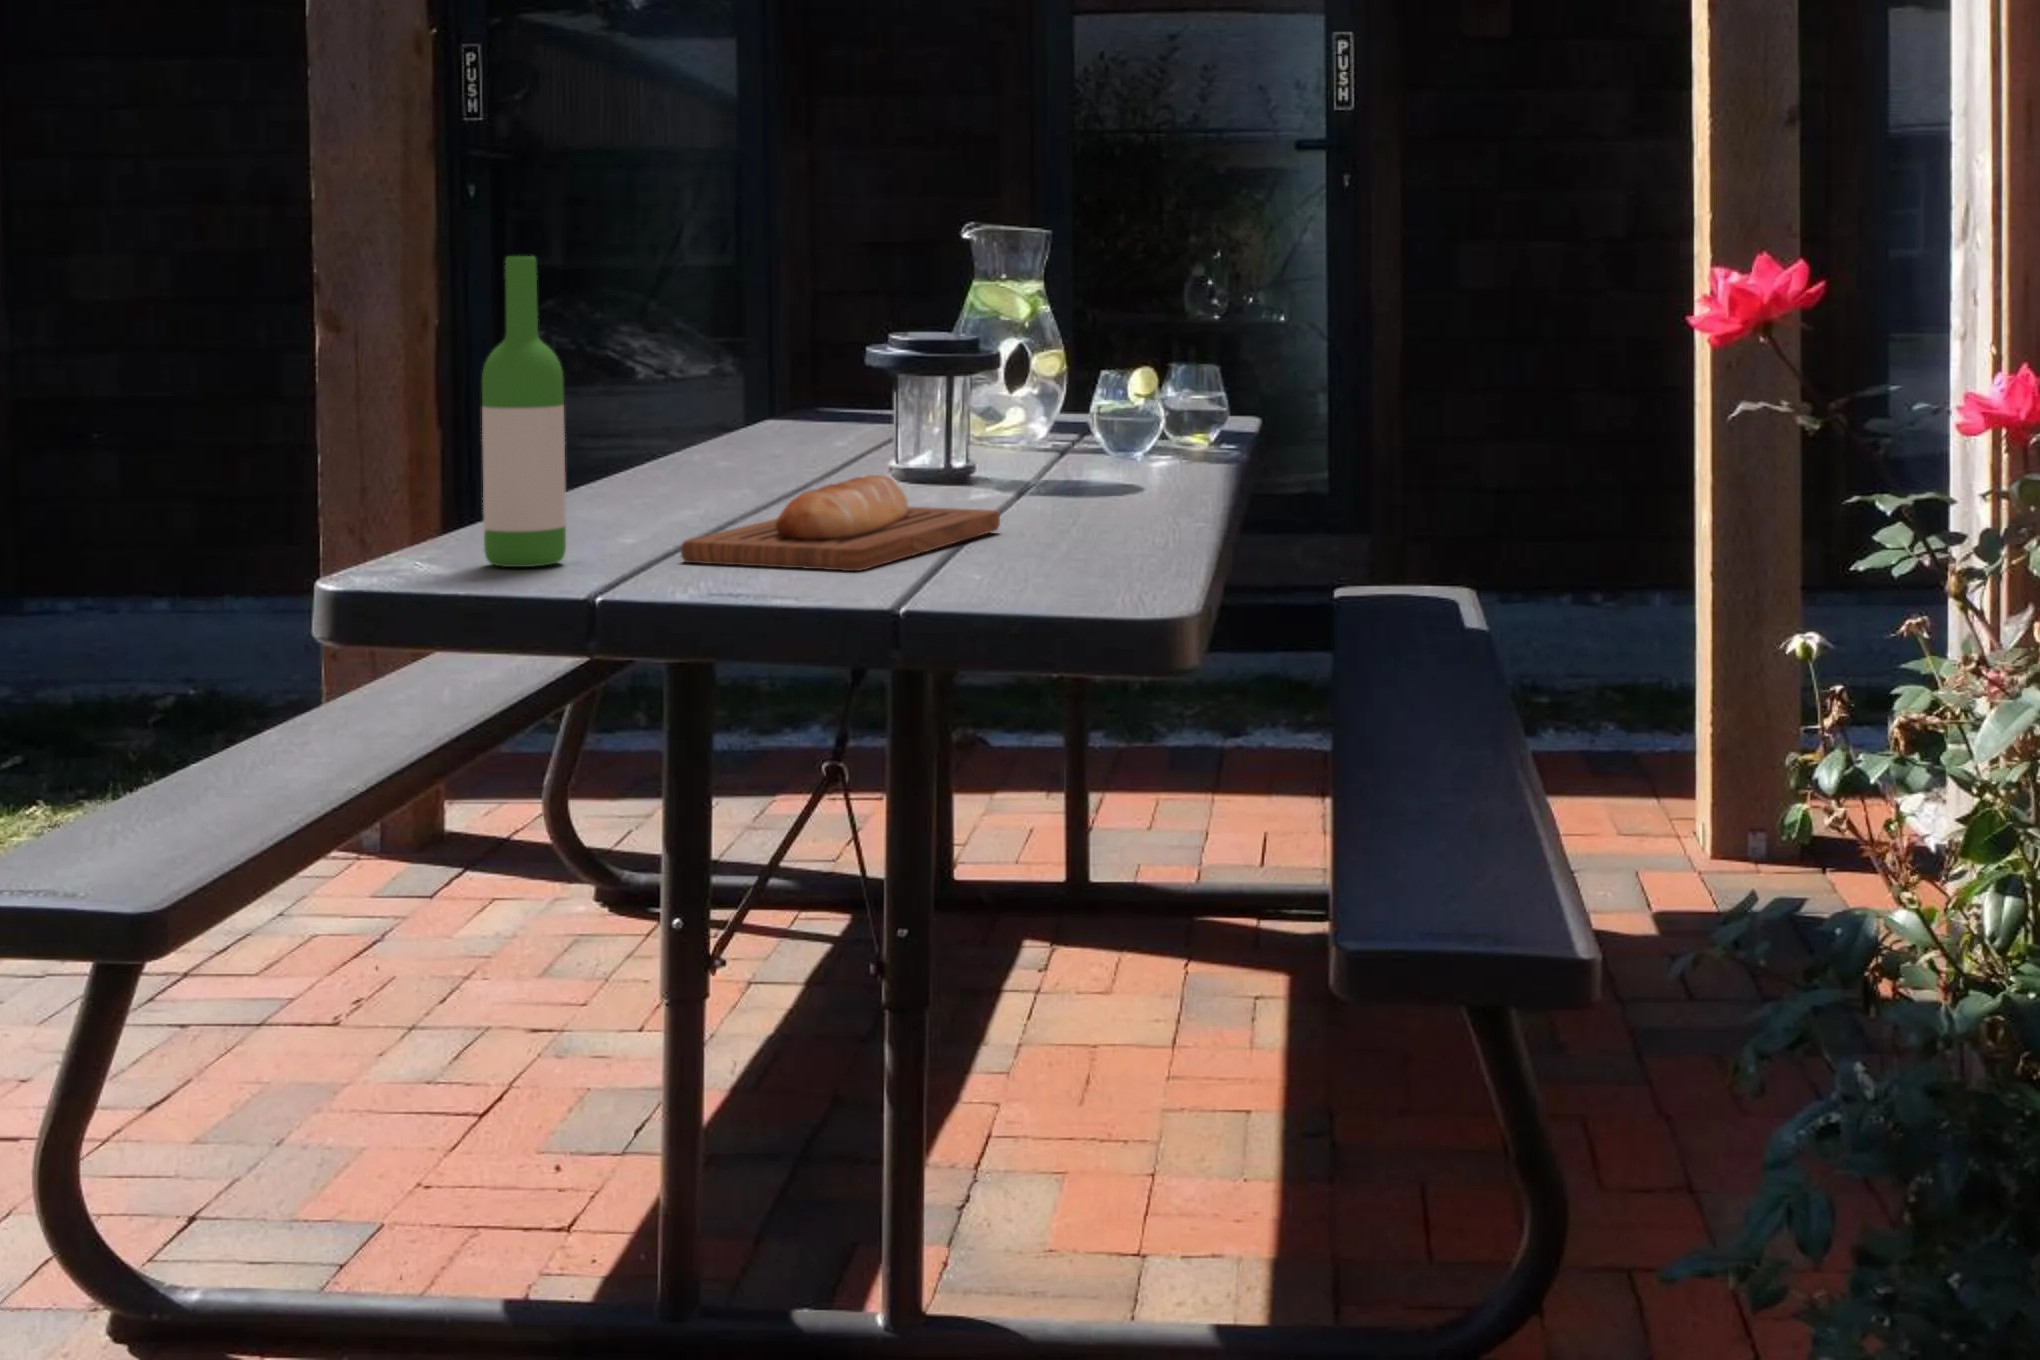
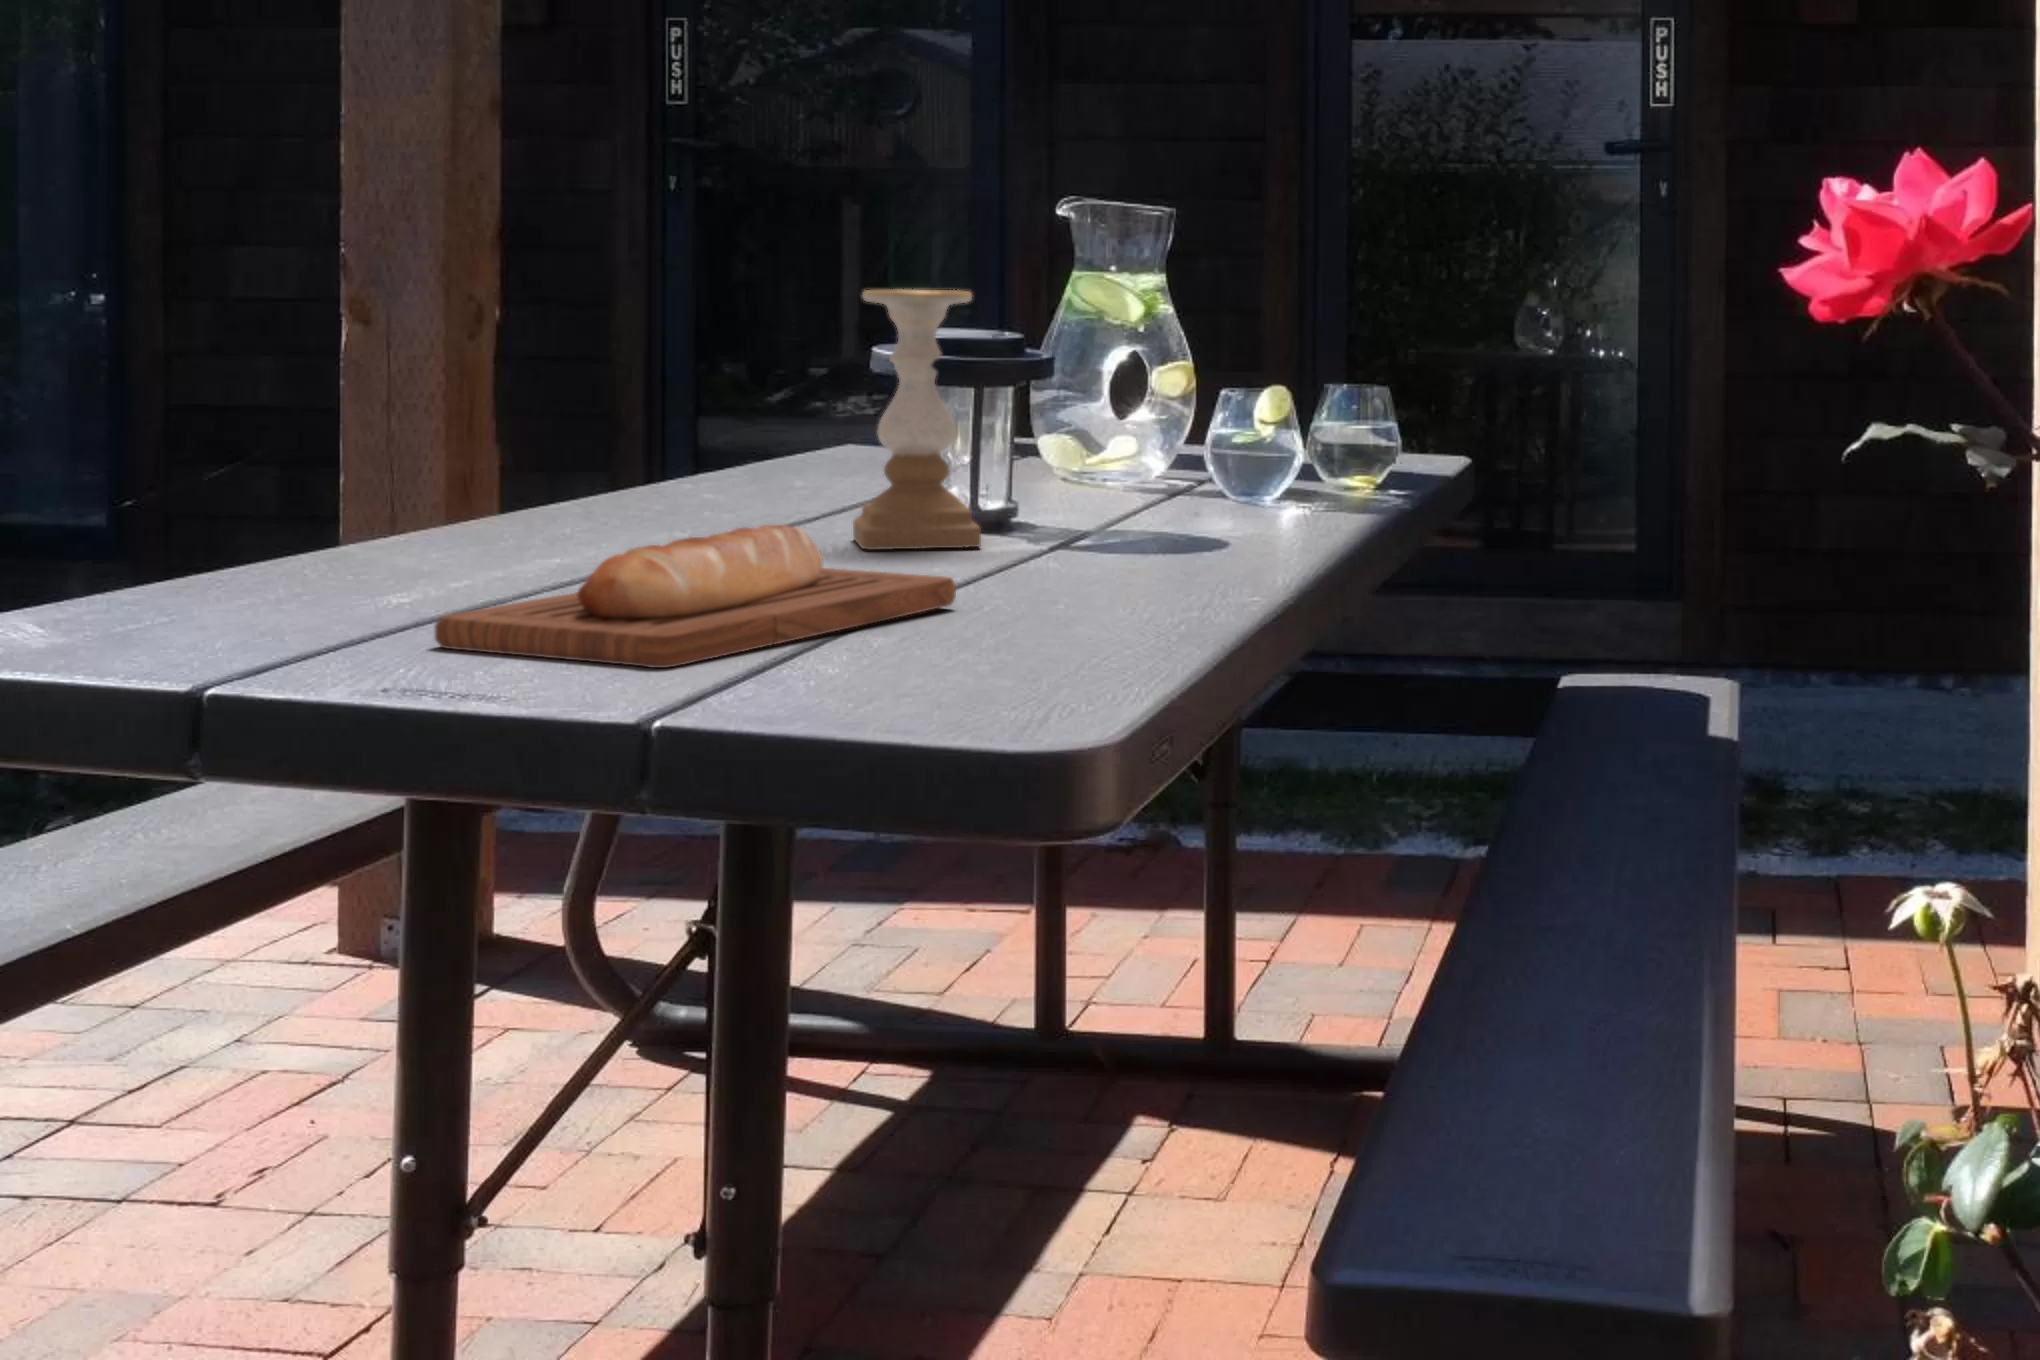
wine bottle: present [482,256,566,567] -> none [143,201,270,650]
candle holder: none [855,301,959,496] -> present [853,289,981,550]

